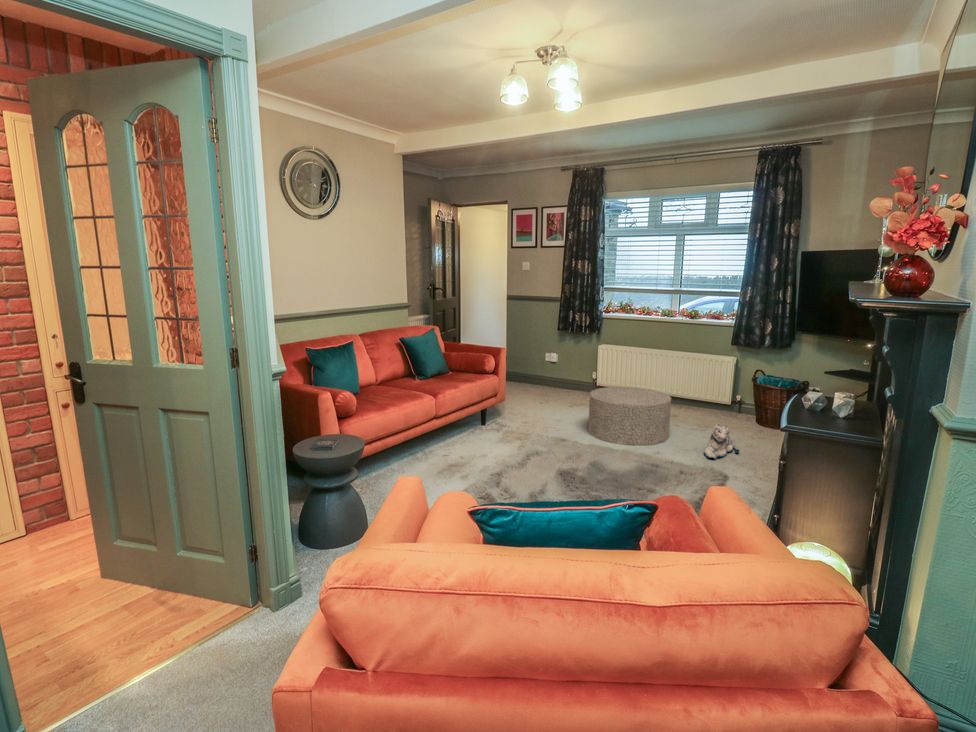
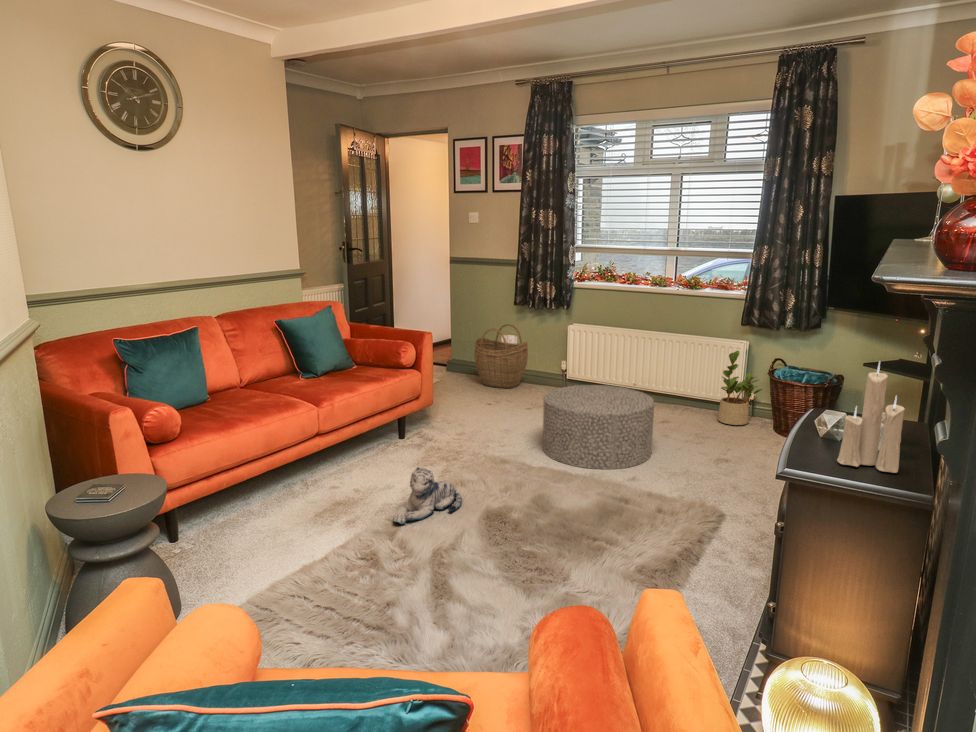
woven basket: none [527,345,567,392] -> present [475,324,528,388]
candle: none [820,352,865,429] -> present [837,362,904,473]
potted plant: none [713,363,747,418] -> present [718,351,762,425]
plush toy: present [704,424,739,459] -> present [393,467,462,524]

